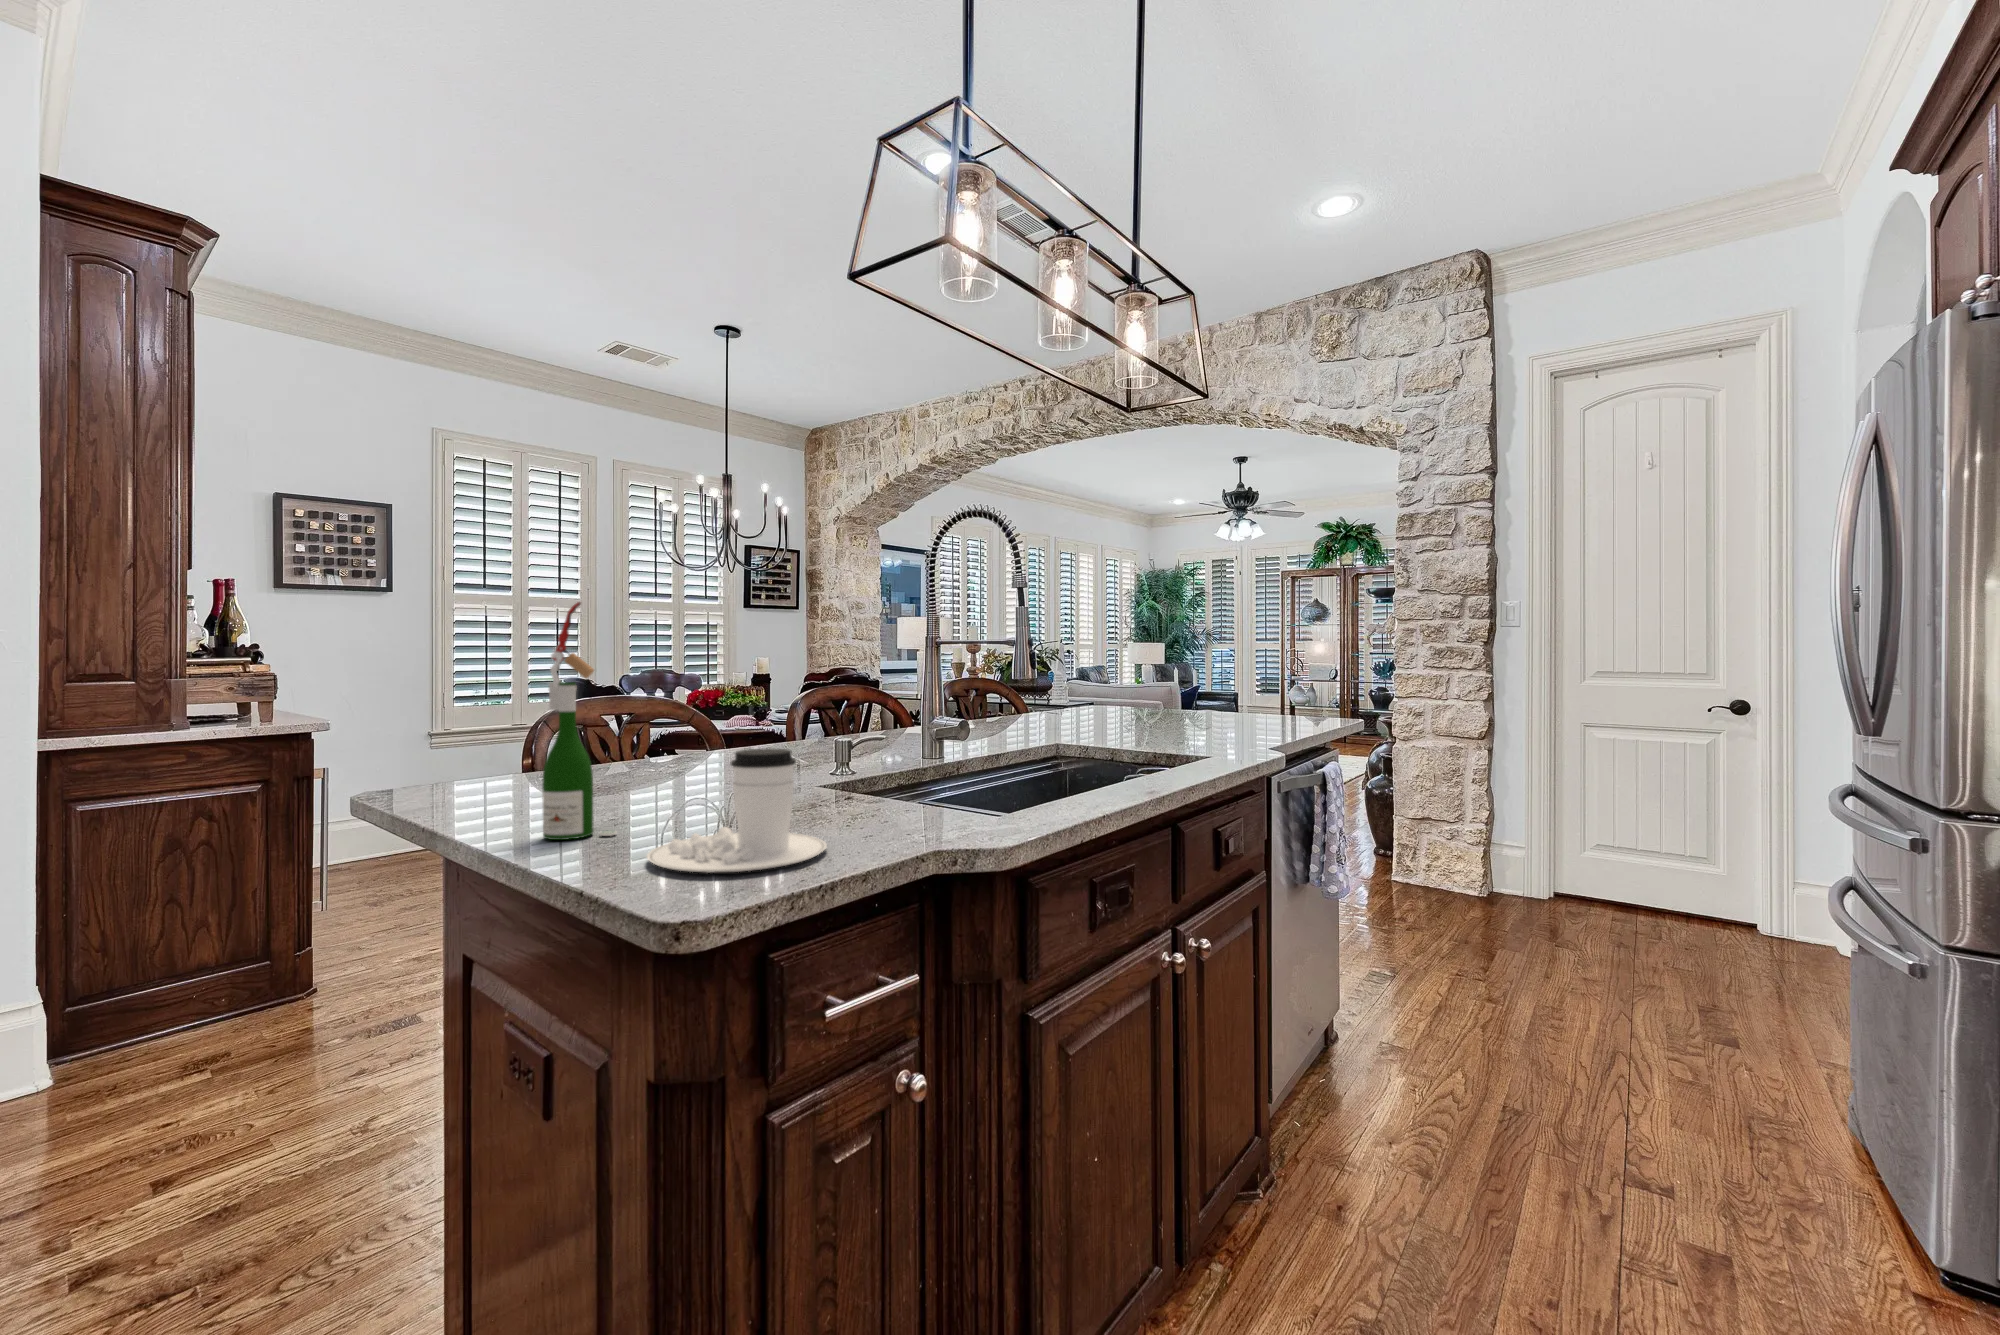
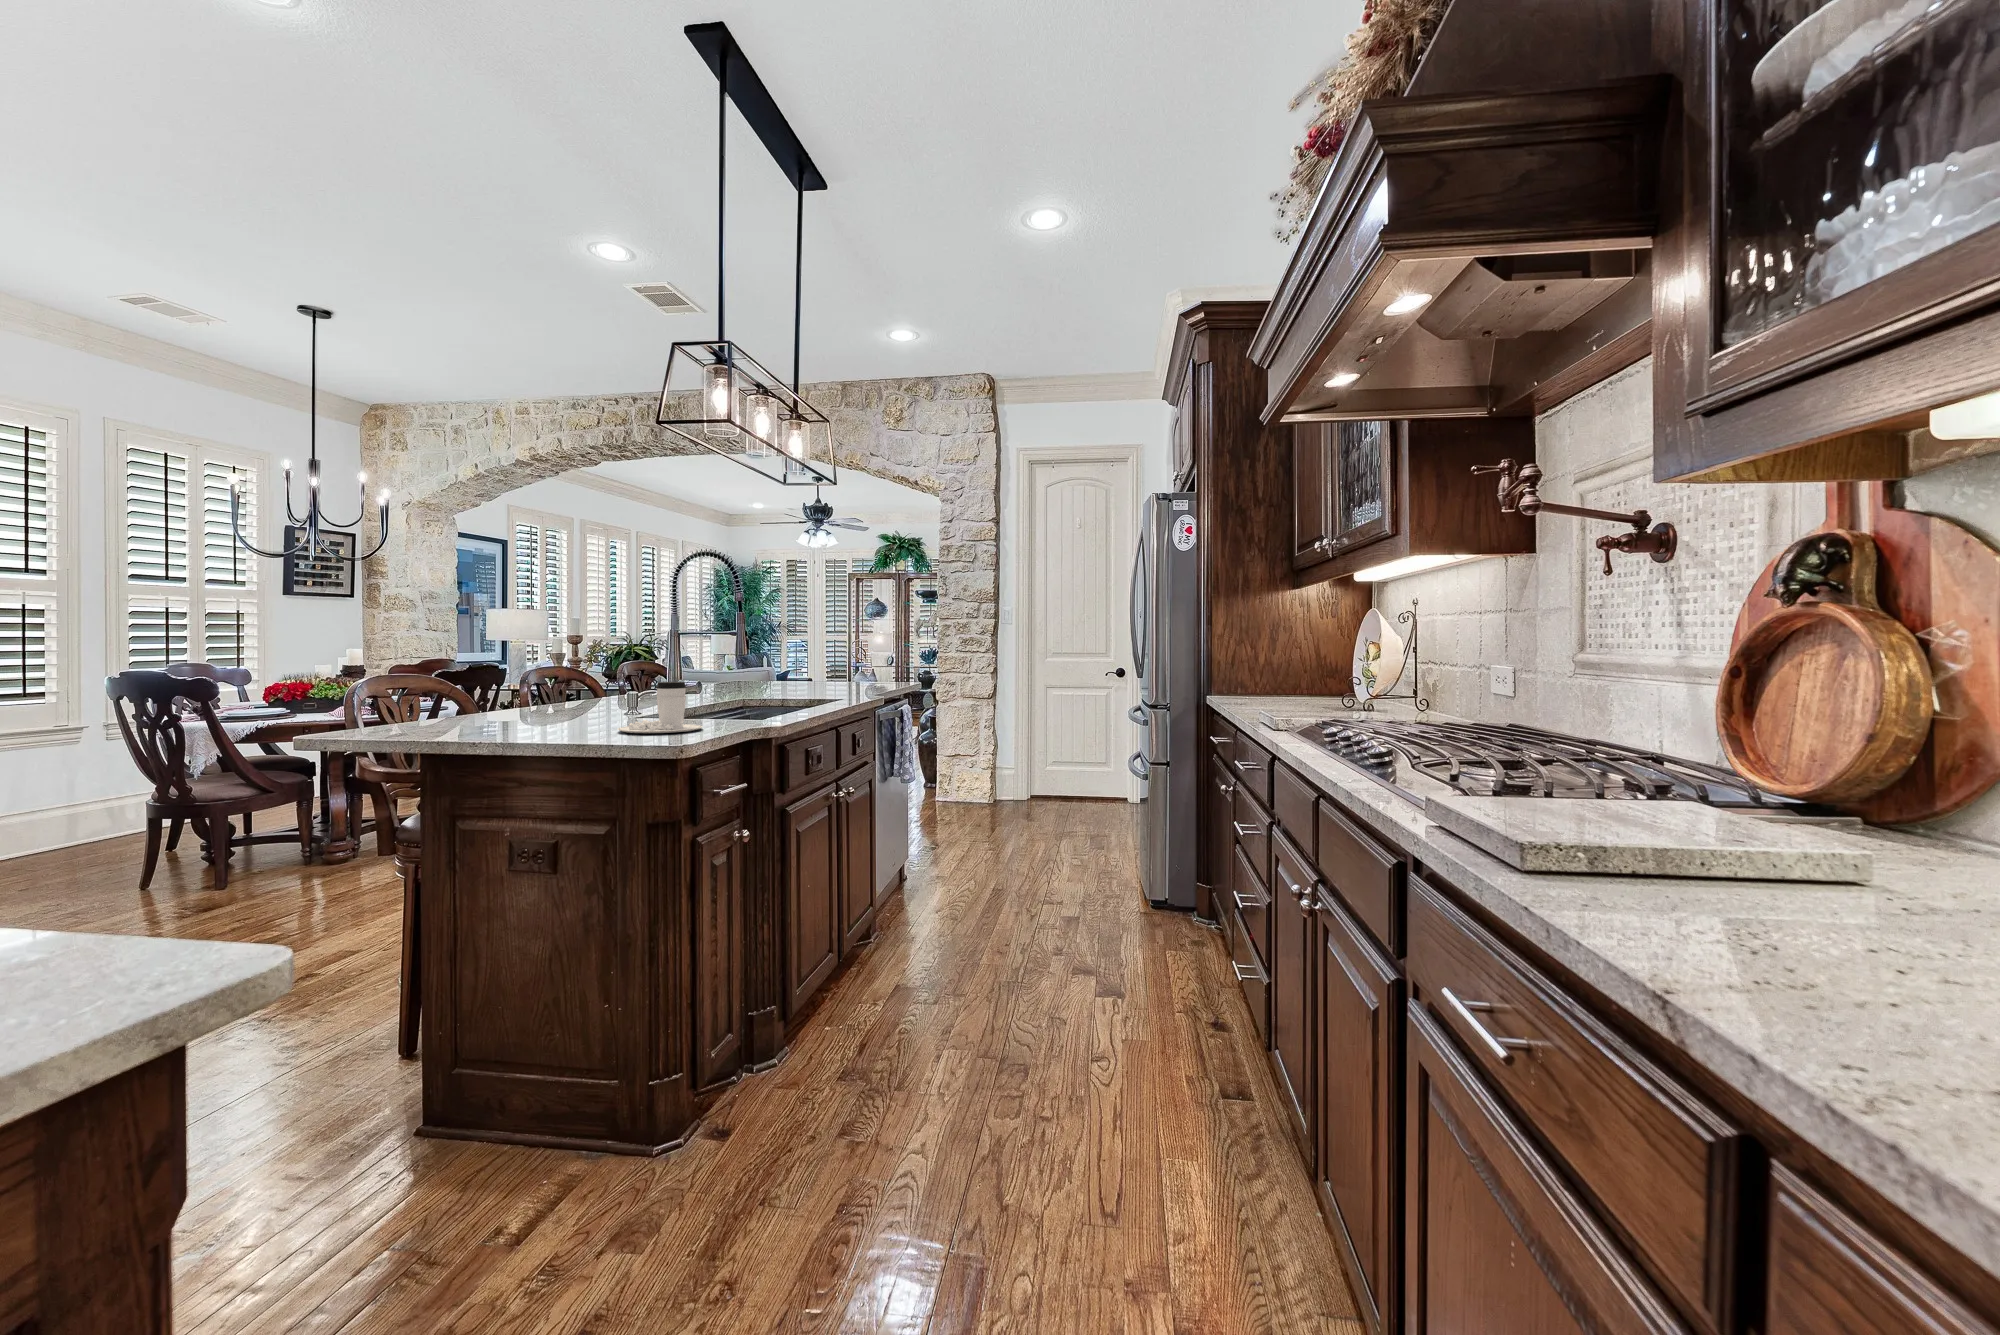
wine bottle: present [542,602,617,840] -> none [531,609,573,732]

